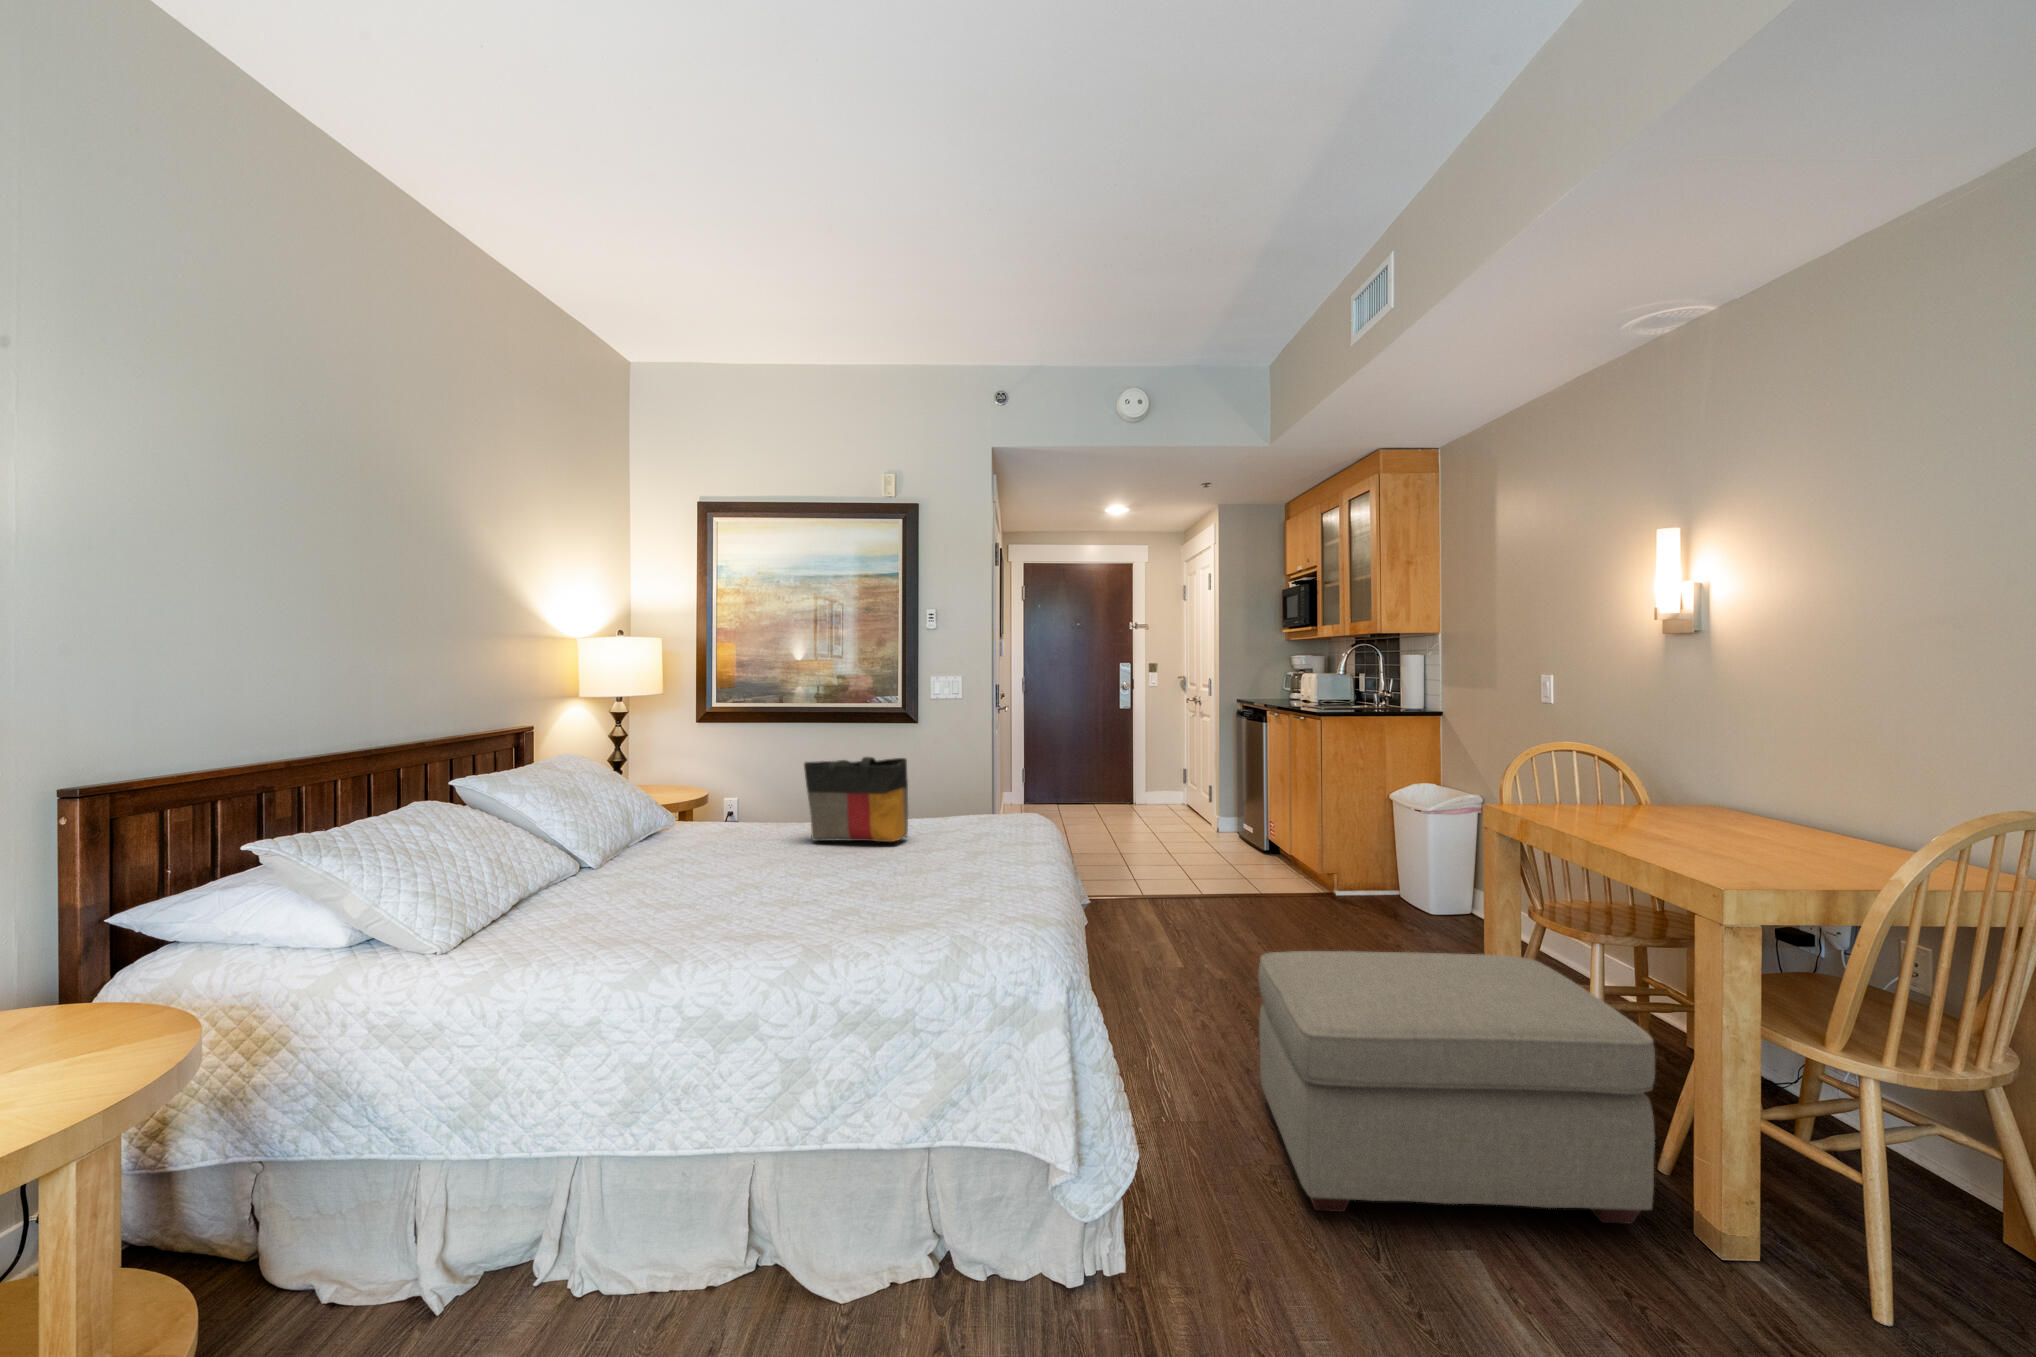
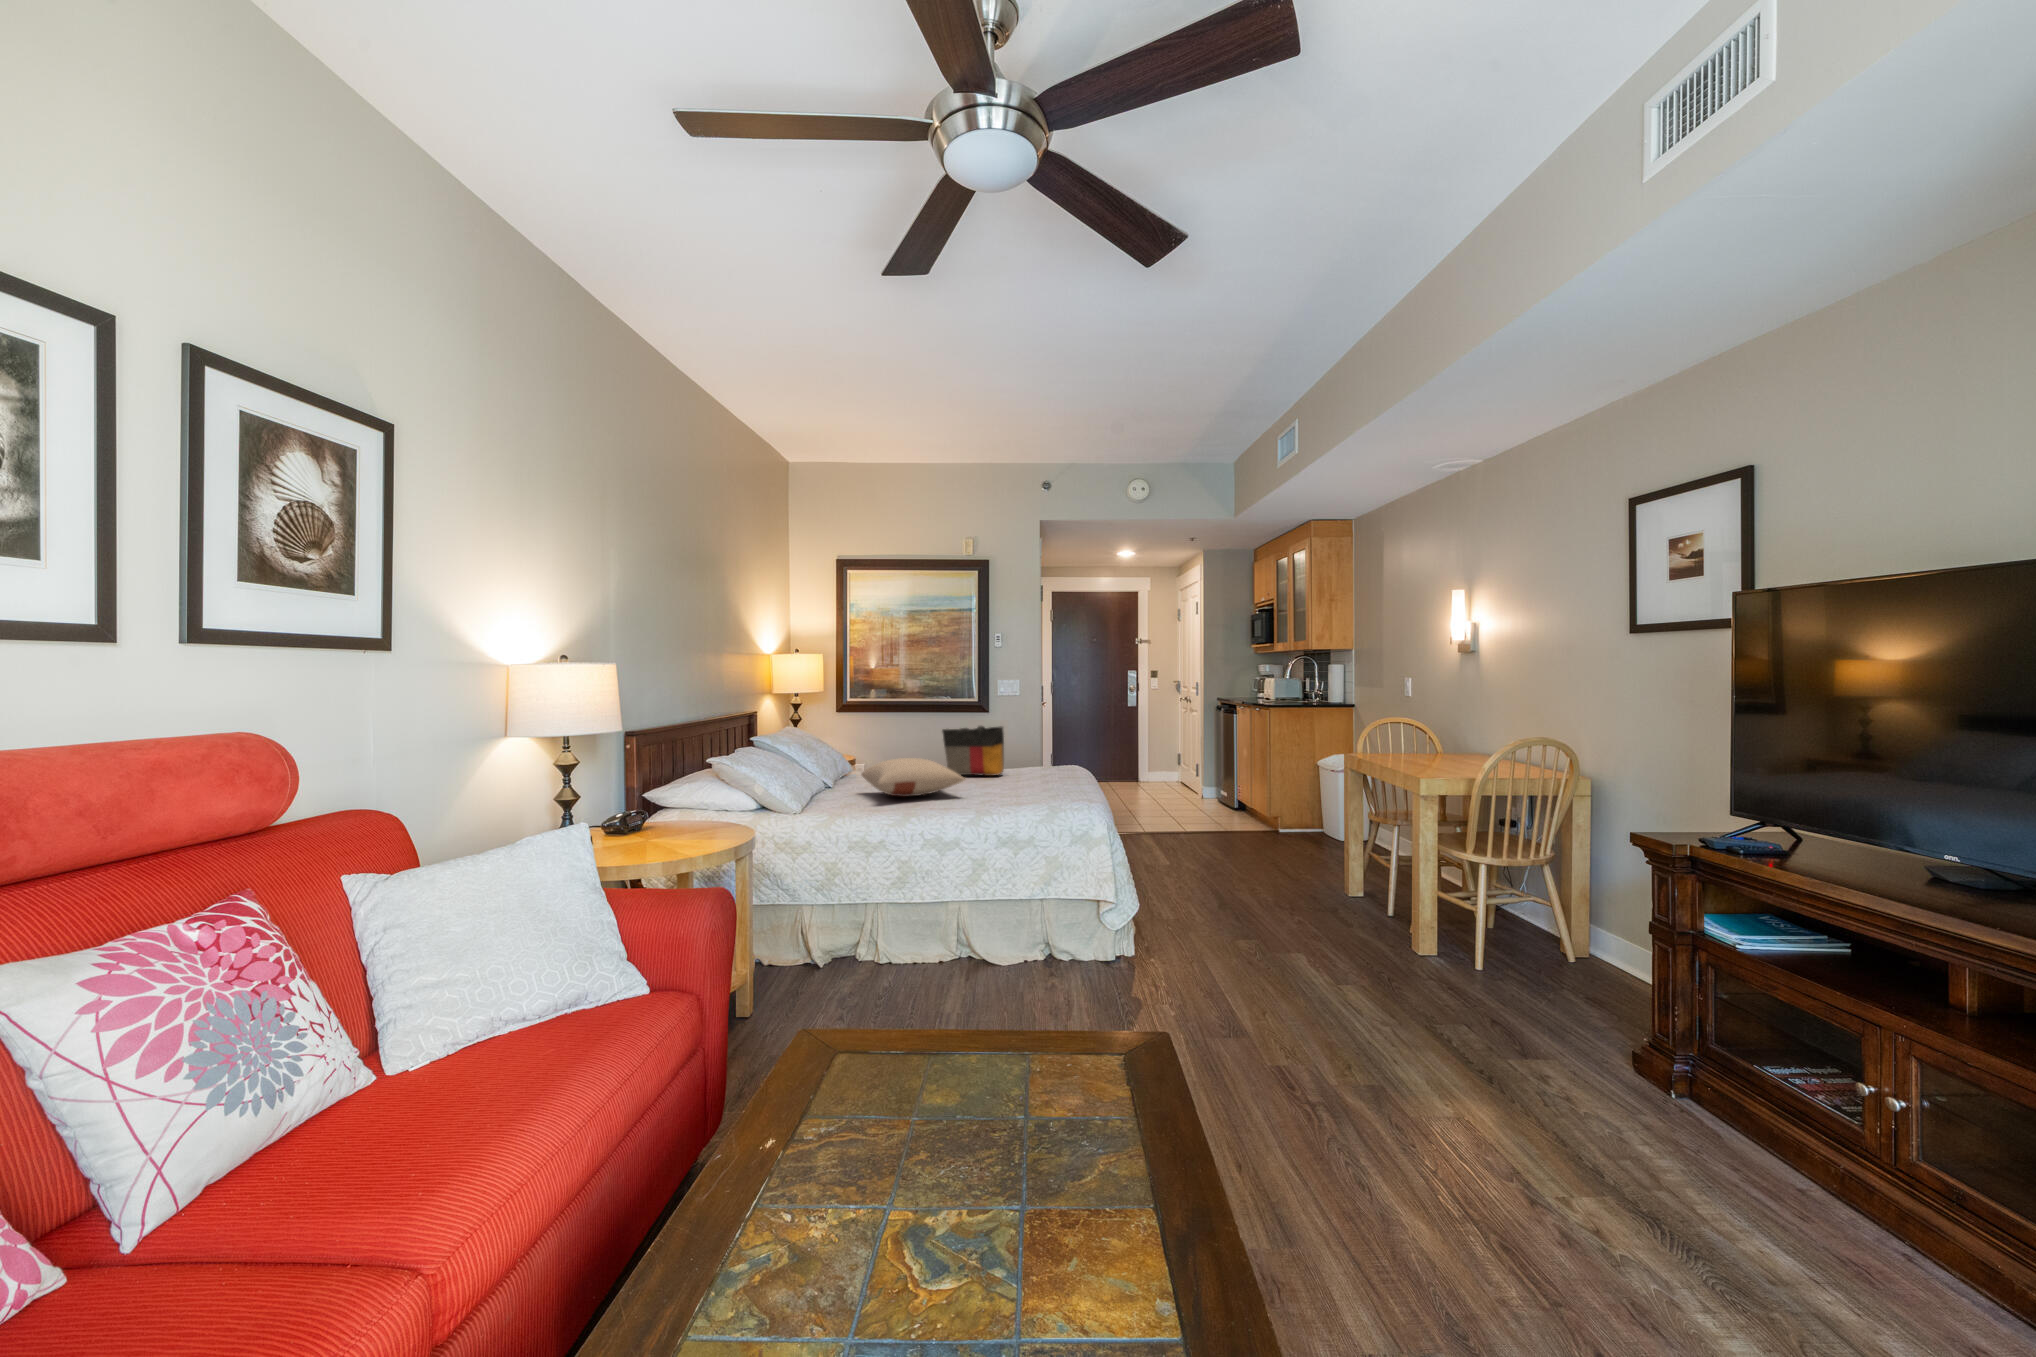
pillow: none [611,828,801,908] -> present [861,758,965,797]
ottoman: present [1258,951,1655,1223] -> none [1206,830,1394,949]

